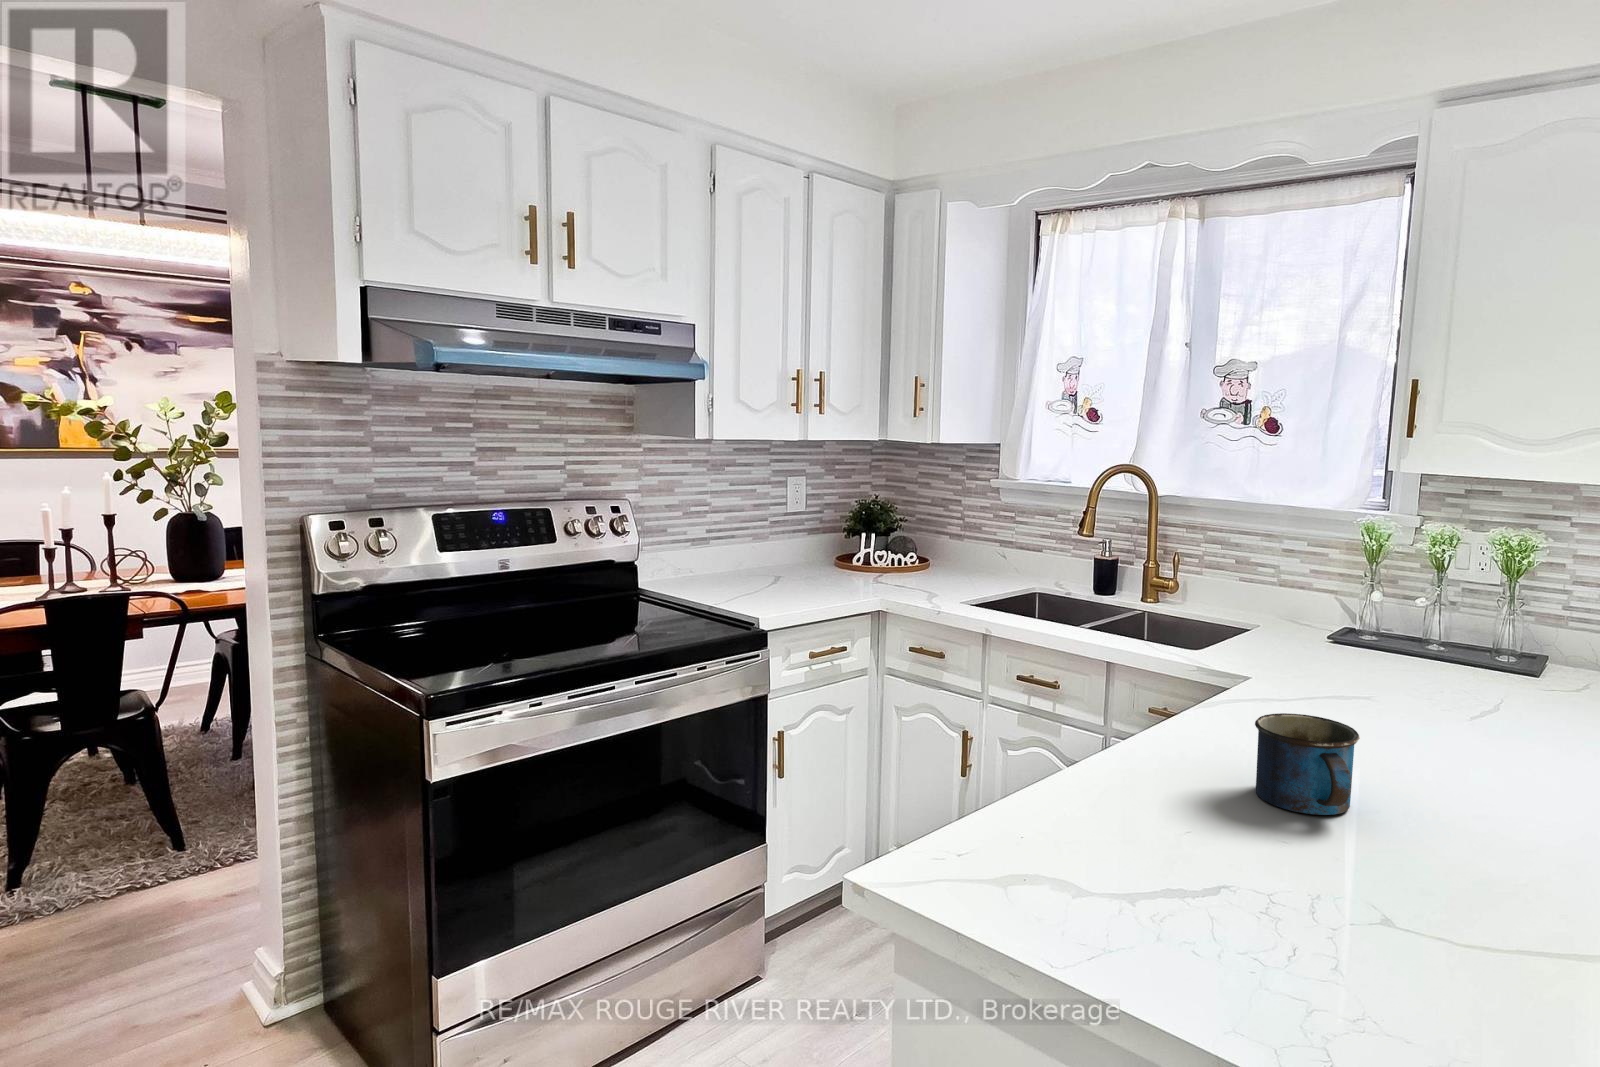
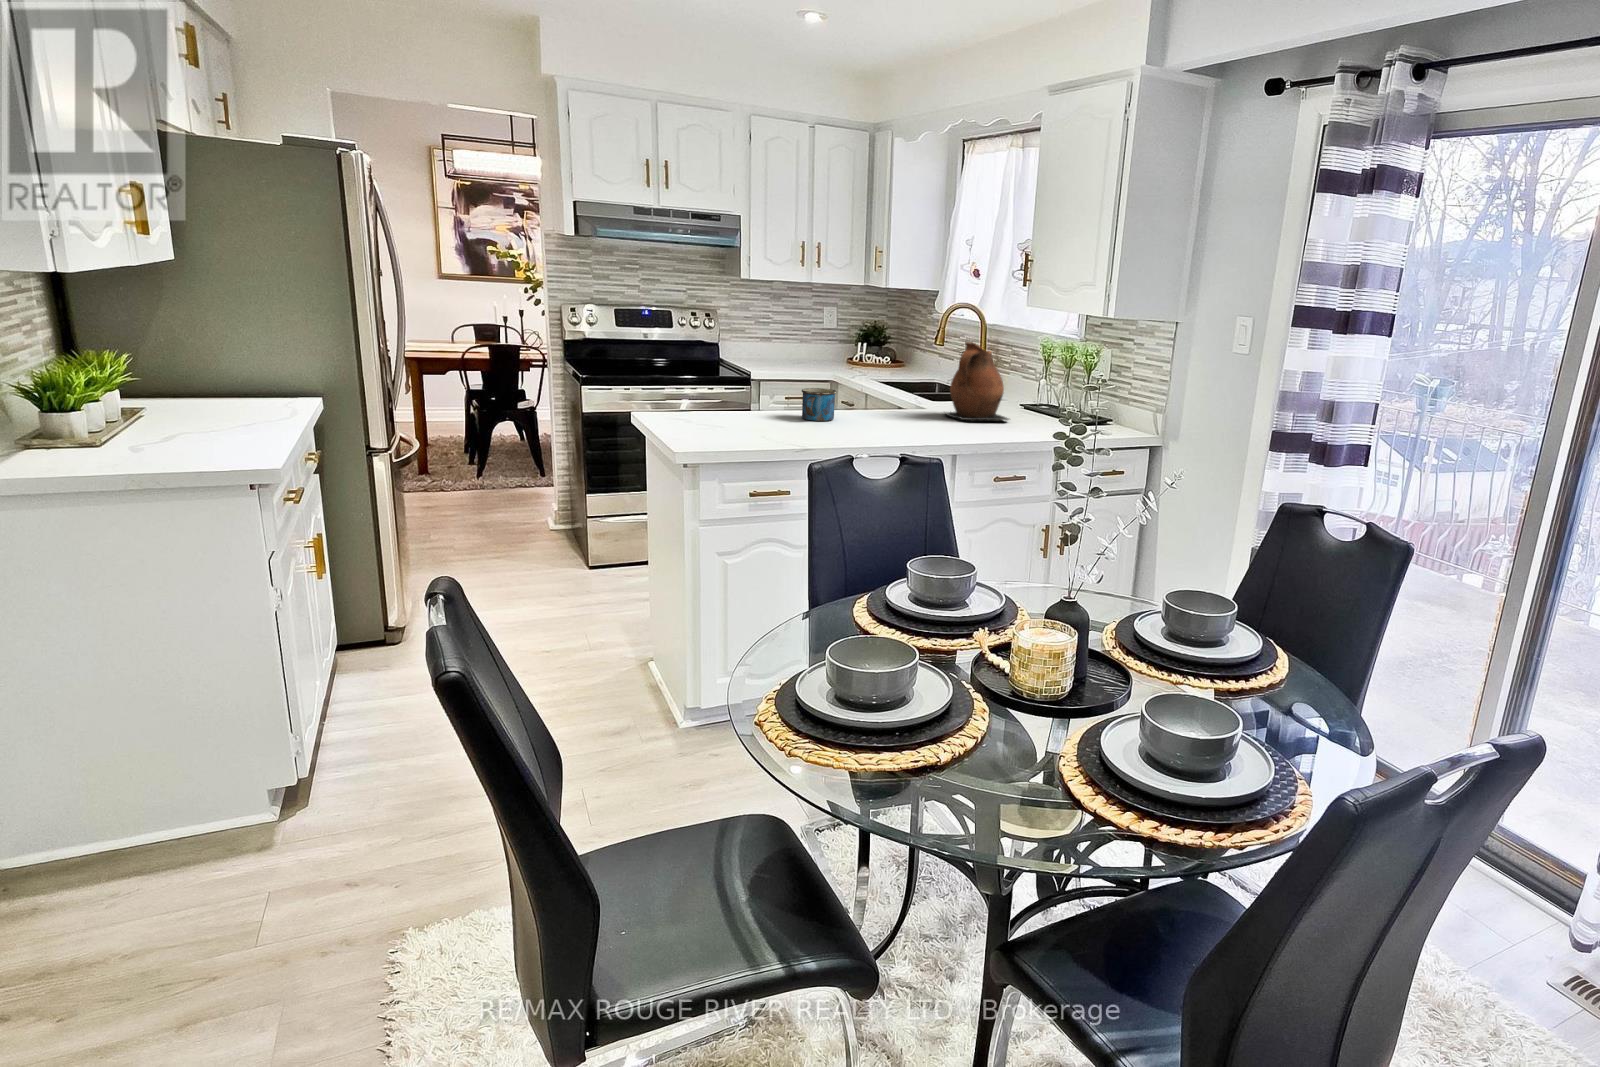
ceramic pitcher: none [1361,559,1530,728] -> present [945,342,1009,420]

